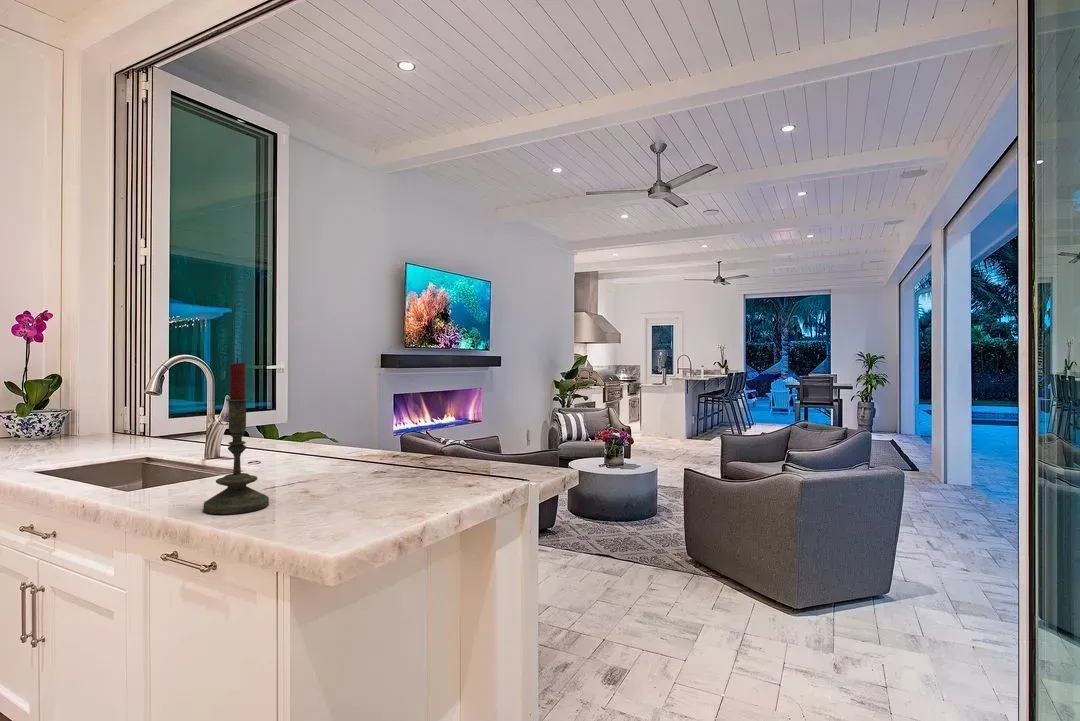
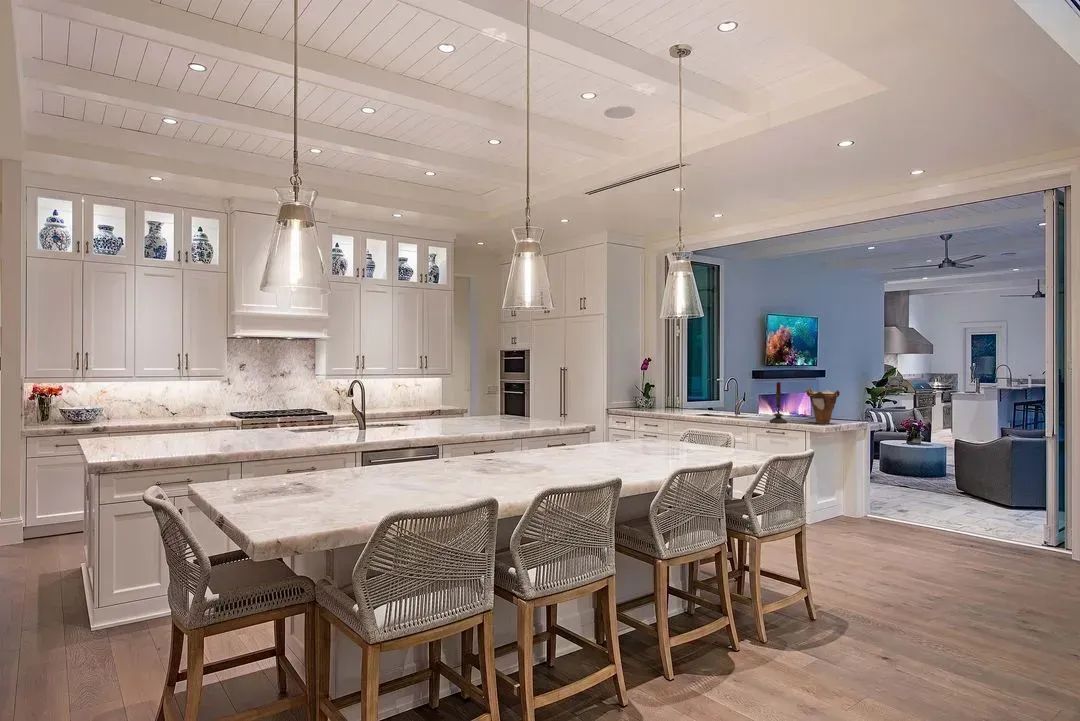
vase: none [346,378,445,501] -> present [806,387,840,424]

